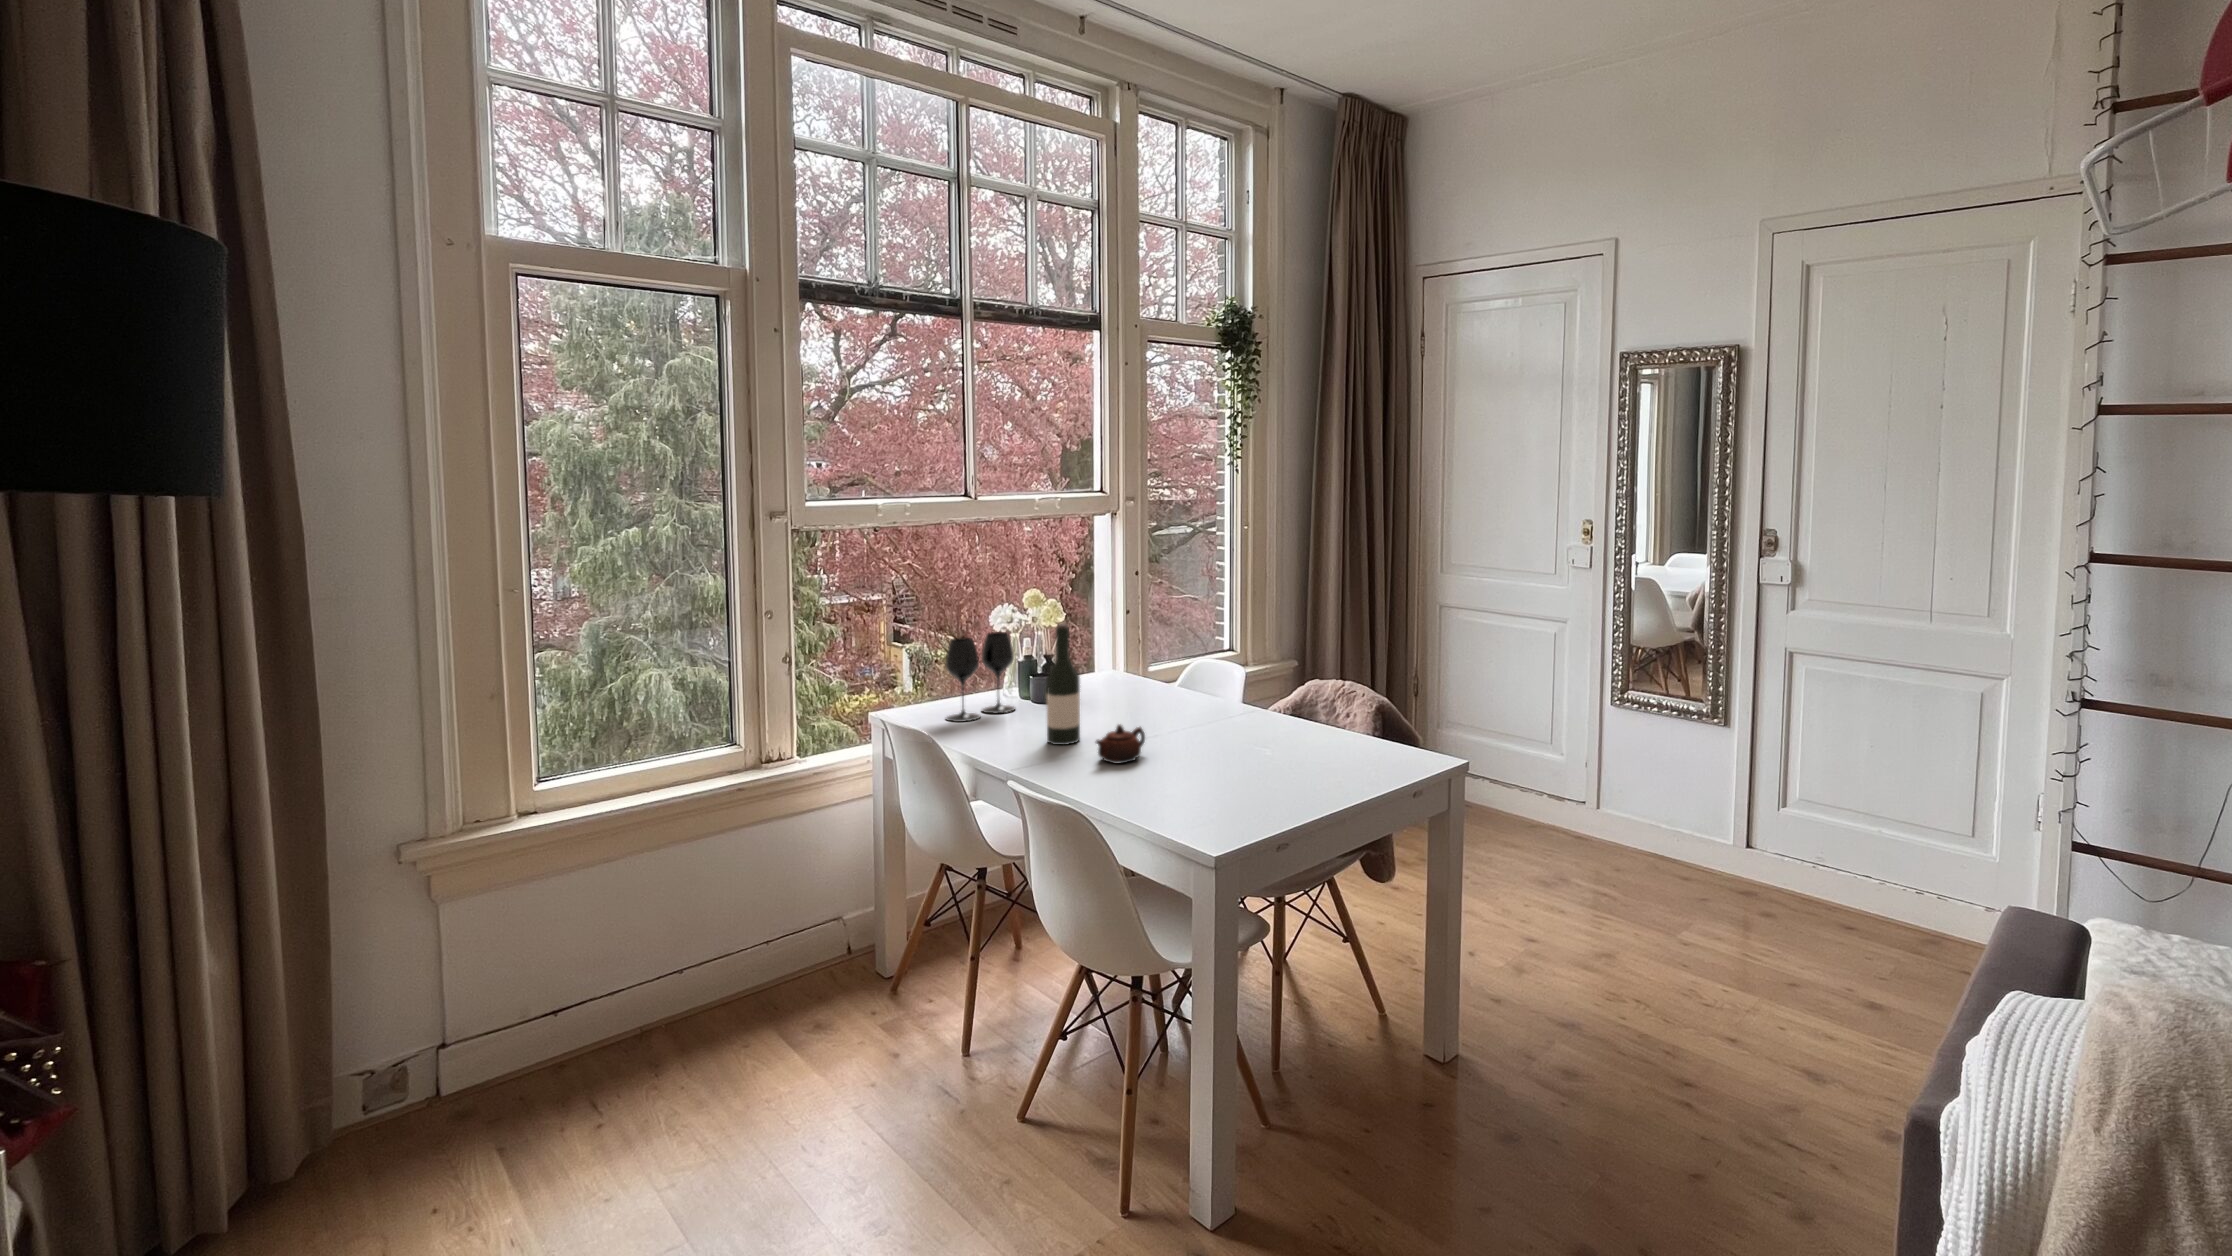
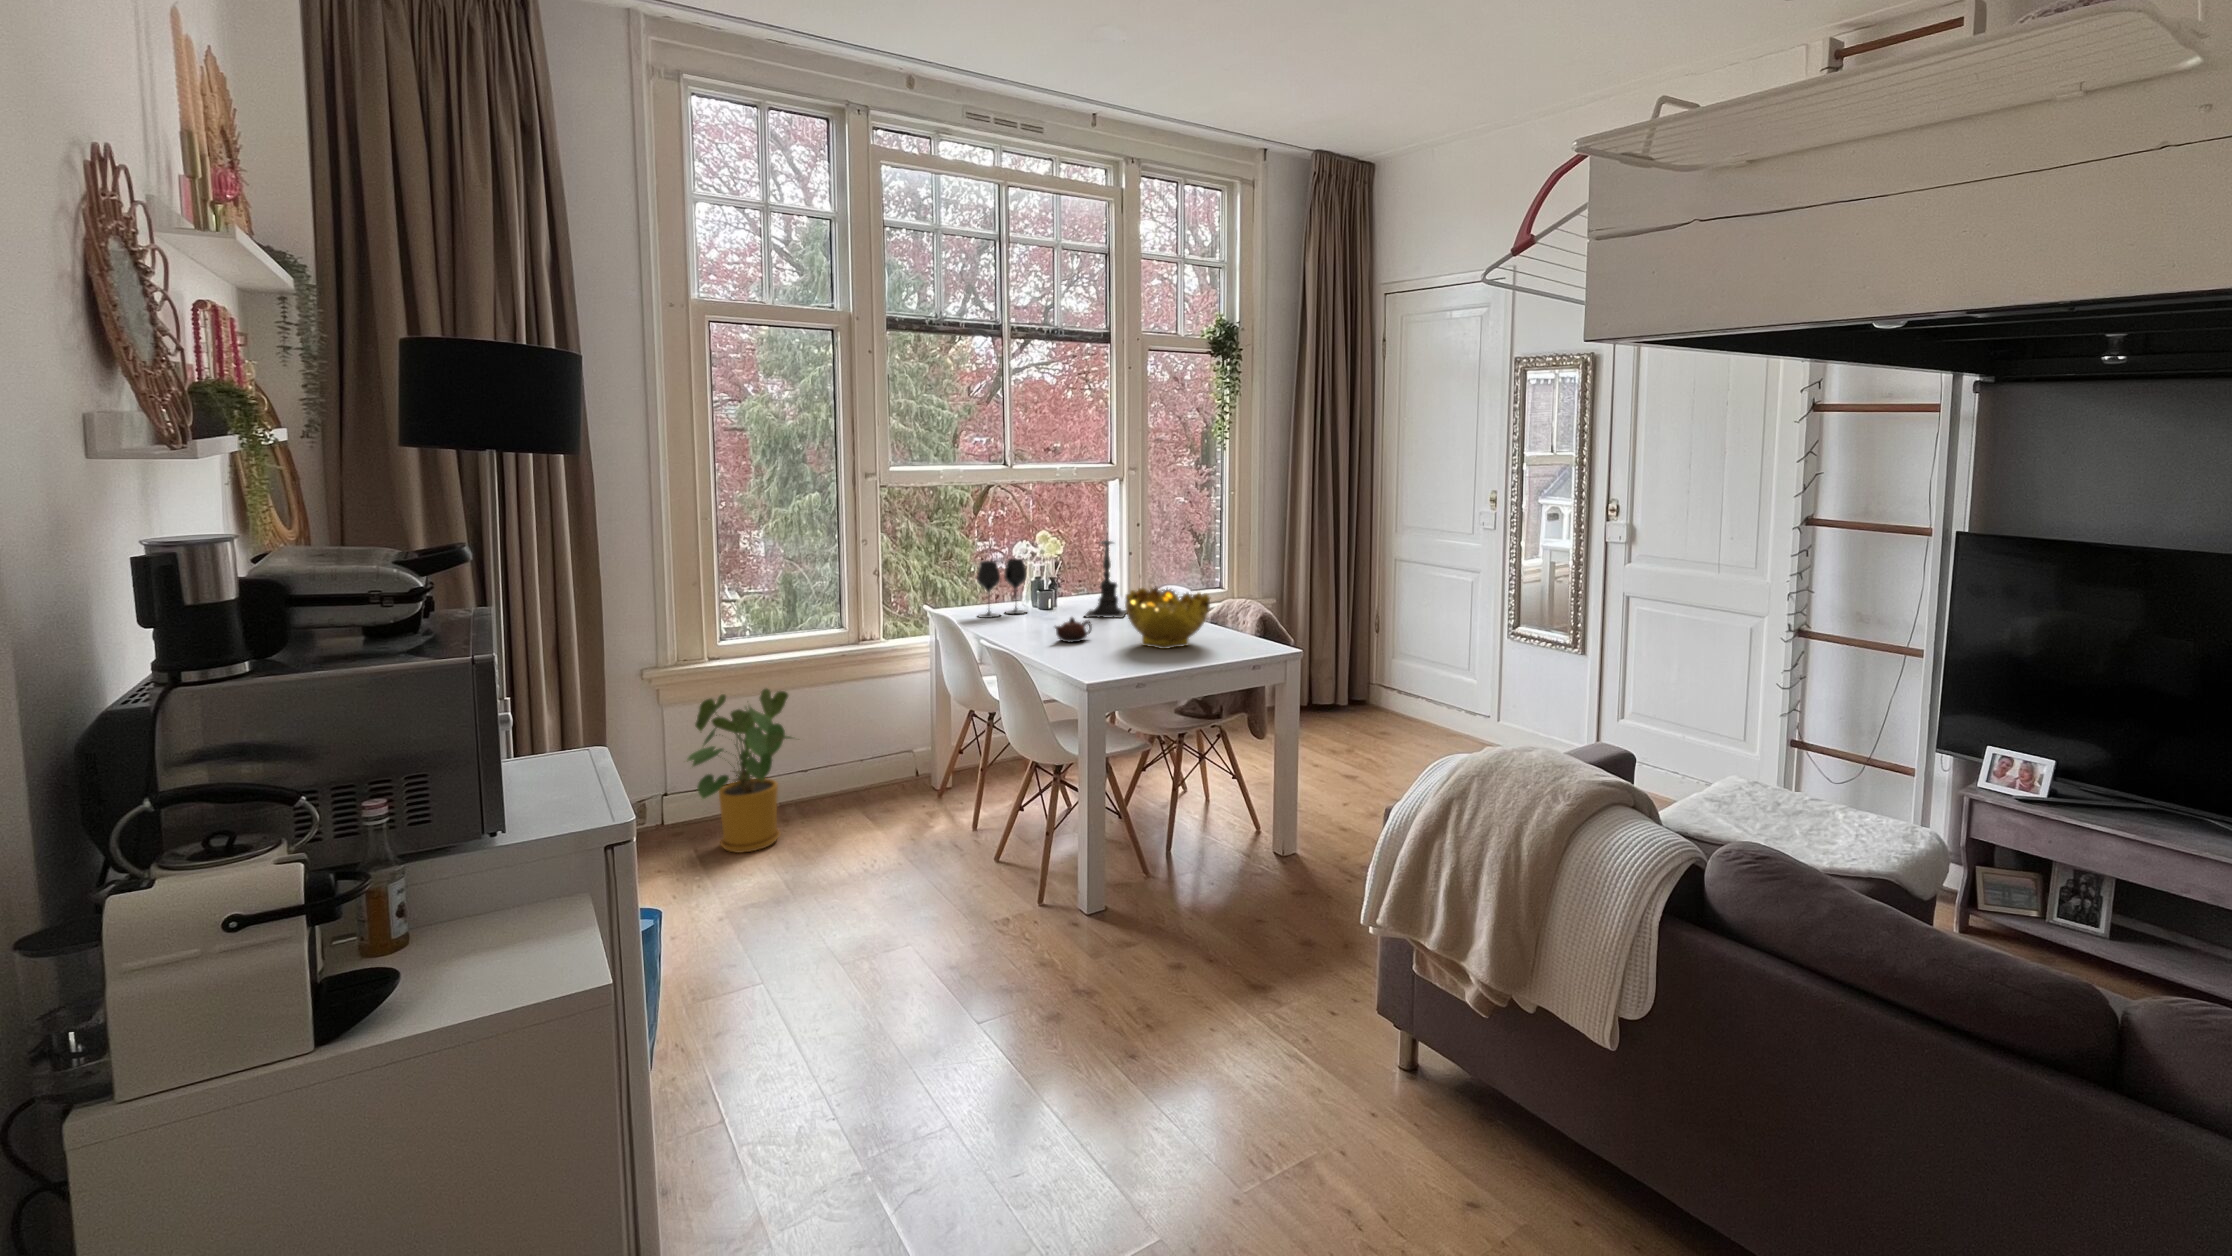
candle holder: none [1100,588,1159,714] -> present [1085,540,1127,618]
wine bottle: present [1046,624,1080,745] -> none [1033,550,1056,632]
decorative bowl: none [1202,671,1326,769] -> present [1125,587,1210,649]
house plant: none [501,853,700,1134] -> present [687,689,792,853]

